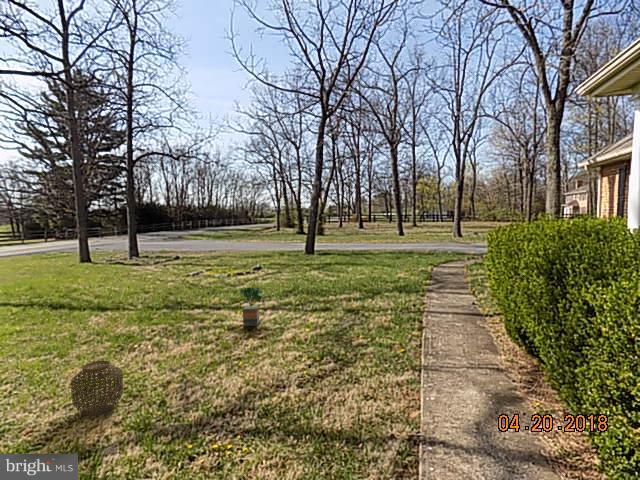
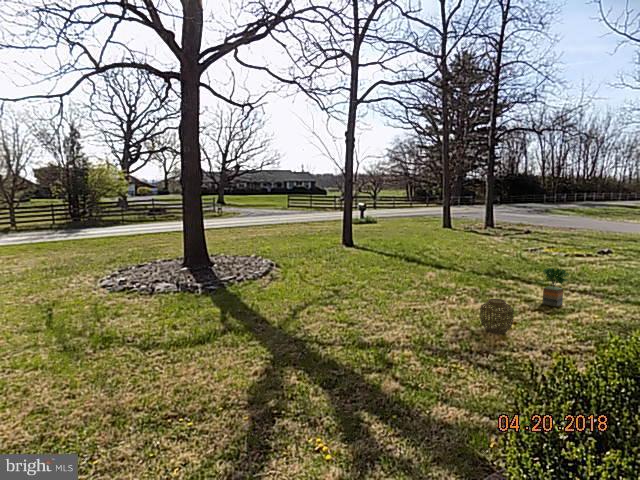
woven basket: present [71,361,123,416] -> present [480,299,514,334]

